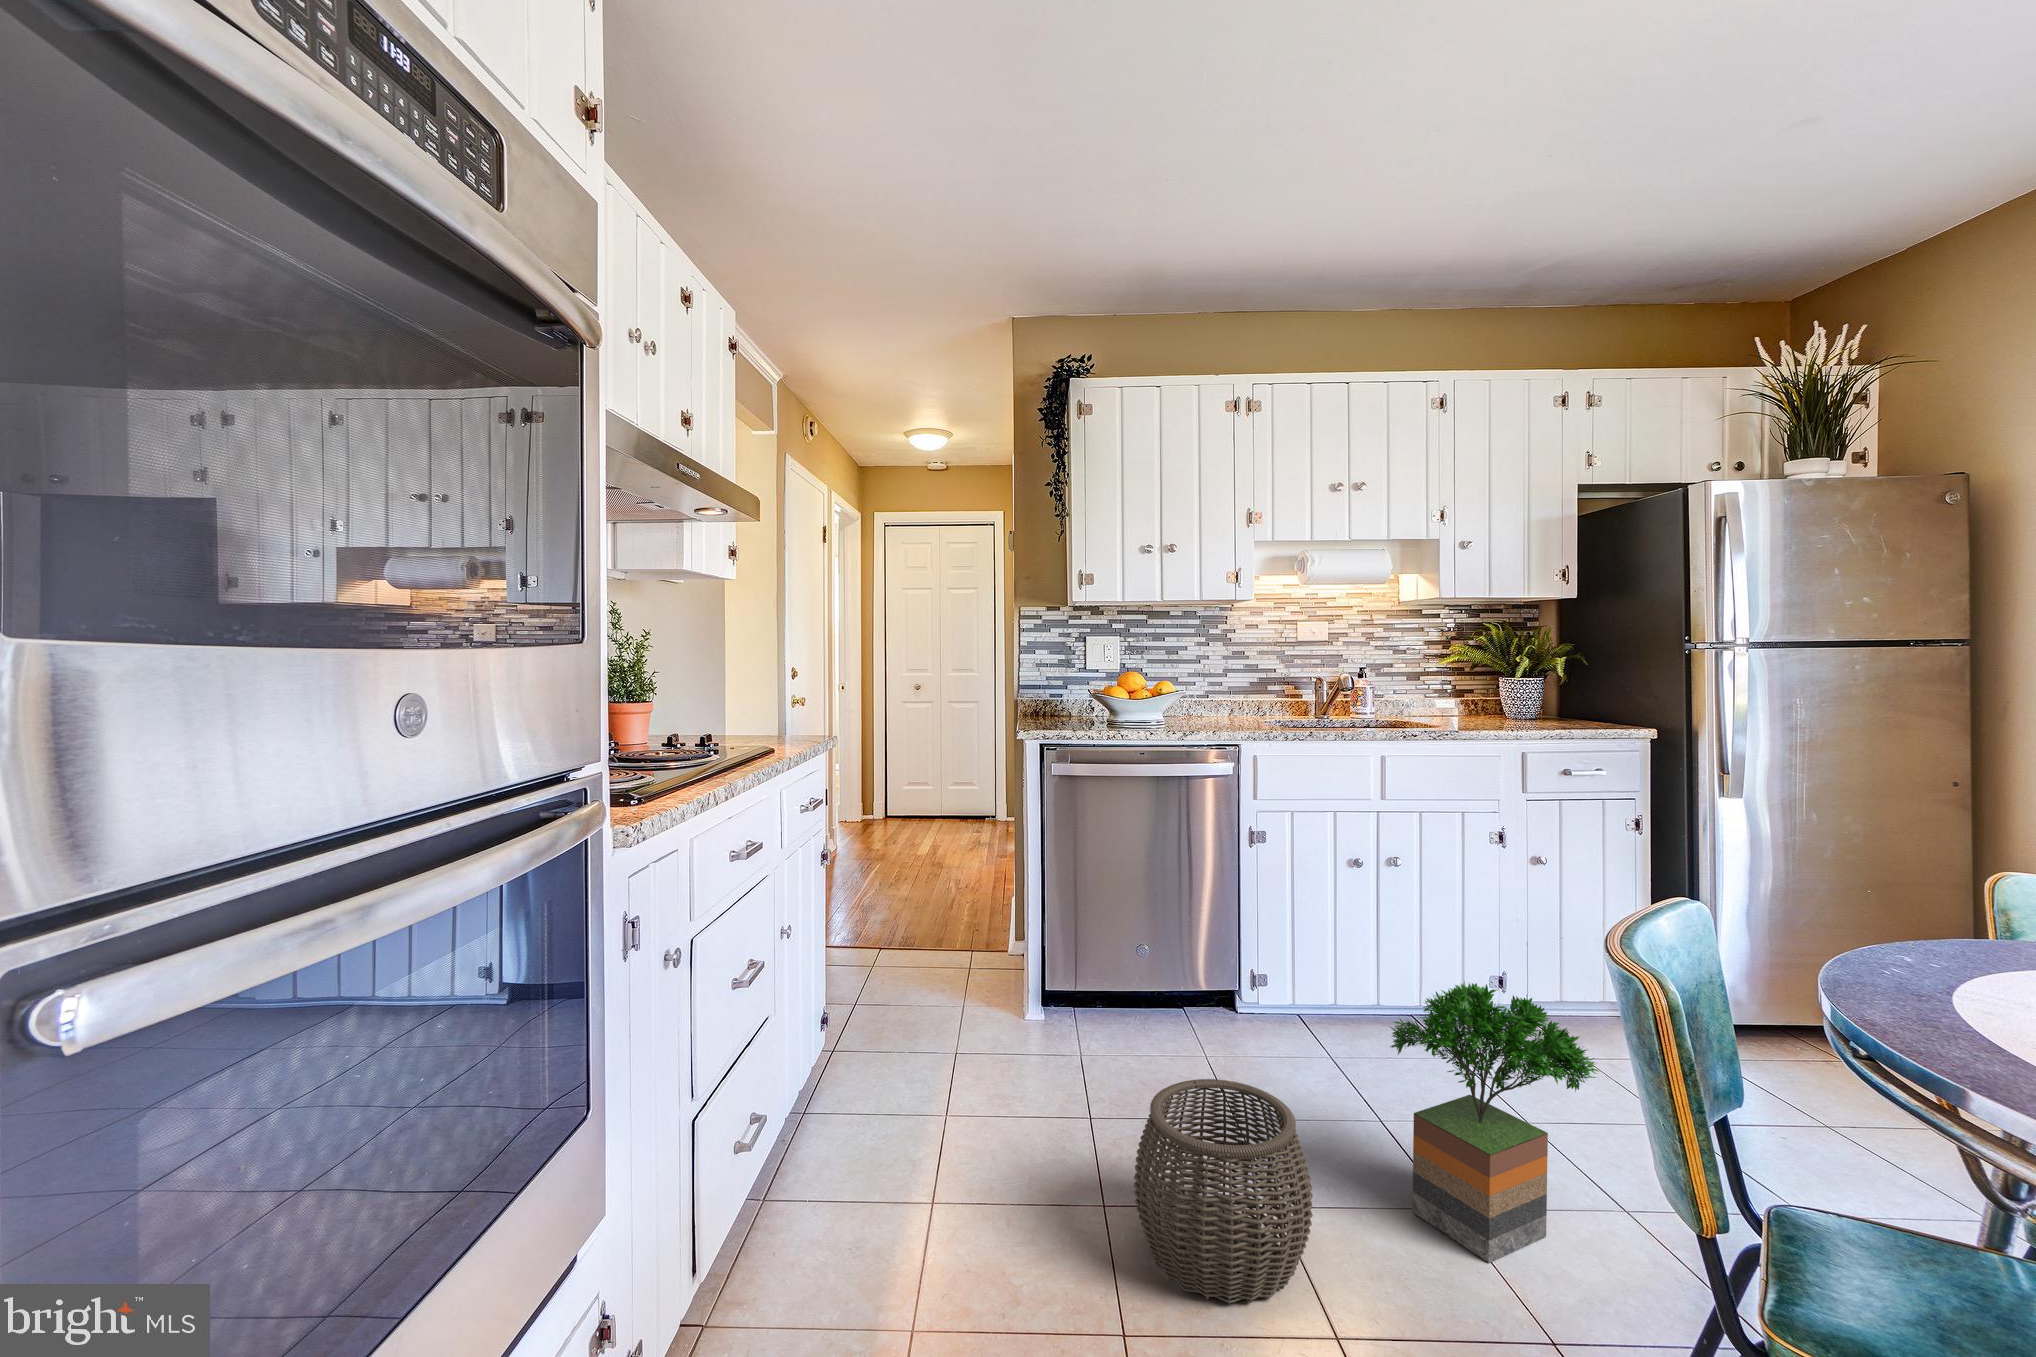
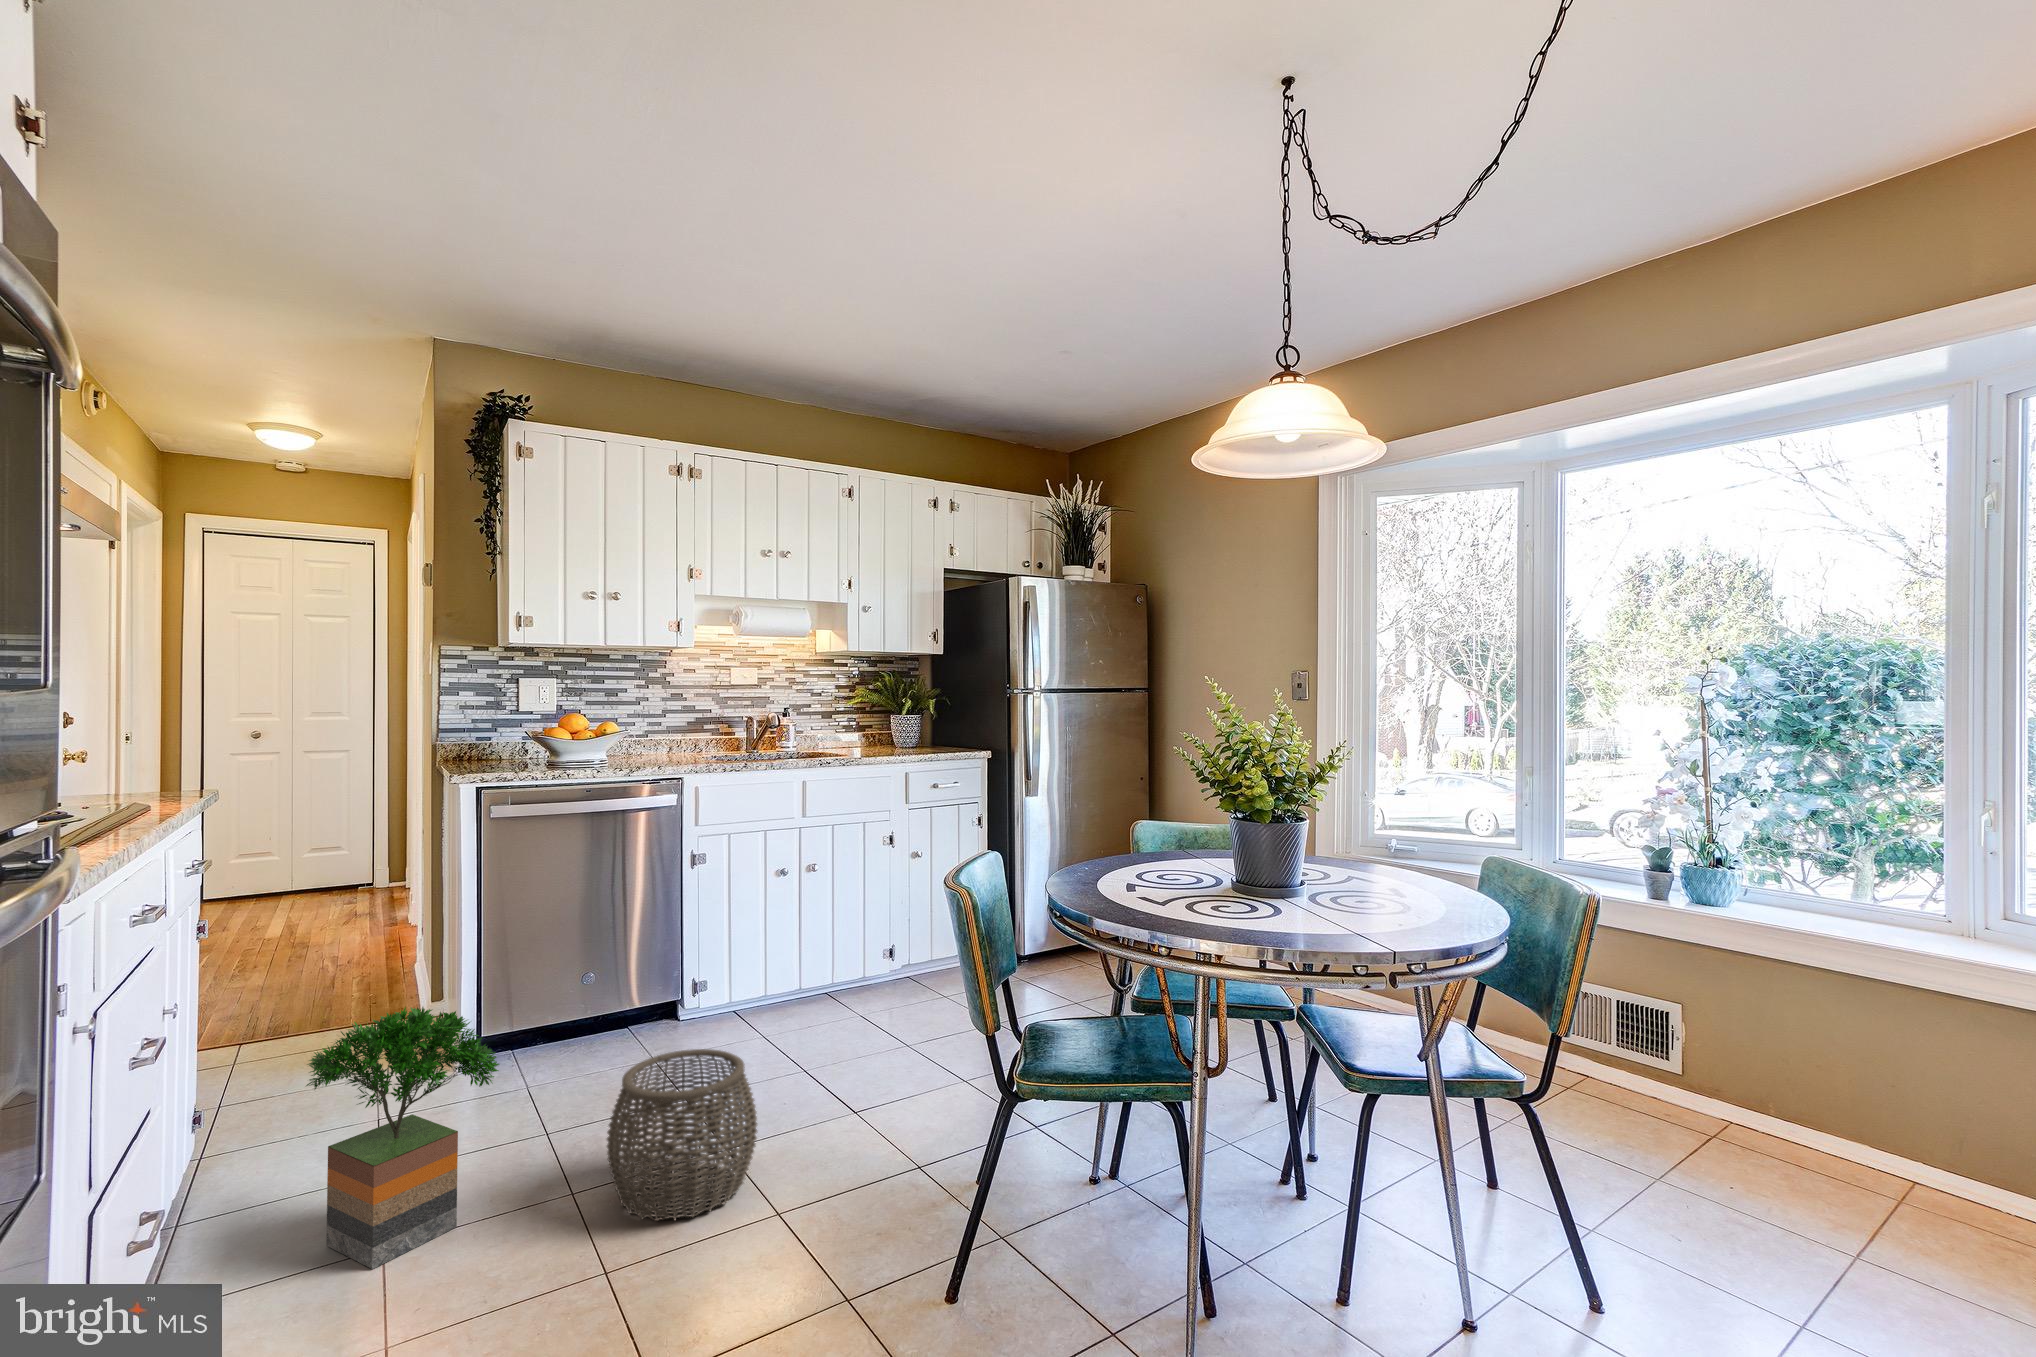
potted tree: present [1389,982,1598,1263] -> present [306,1007,499,1269]

